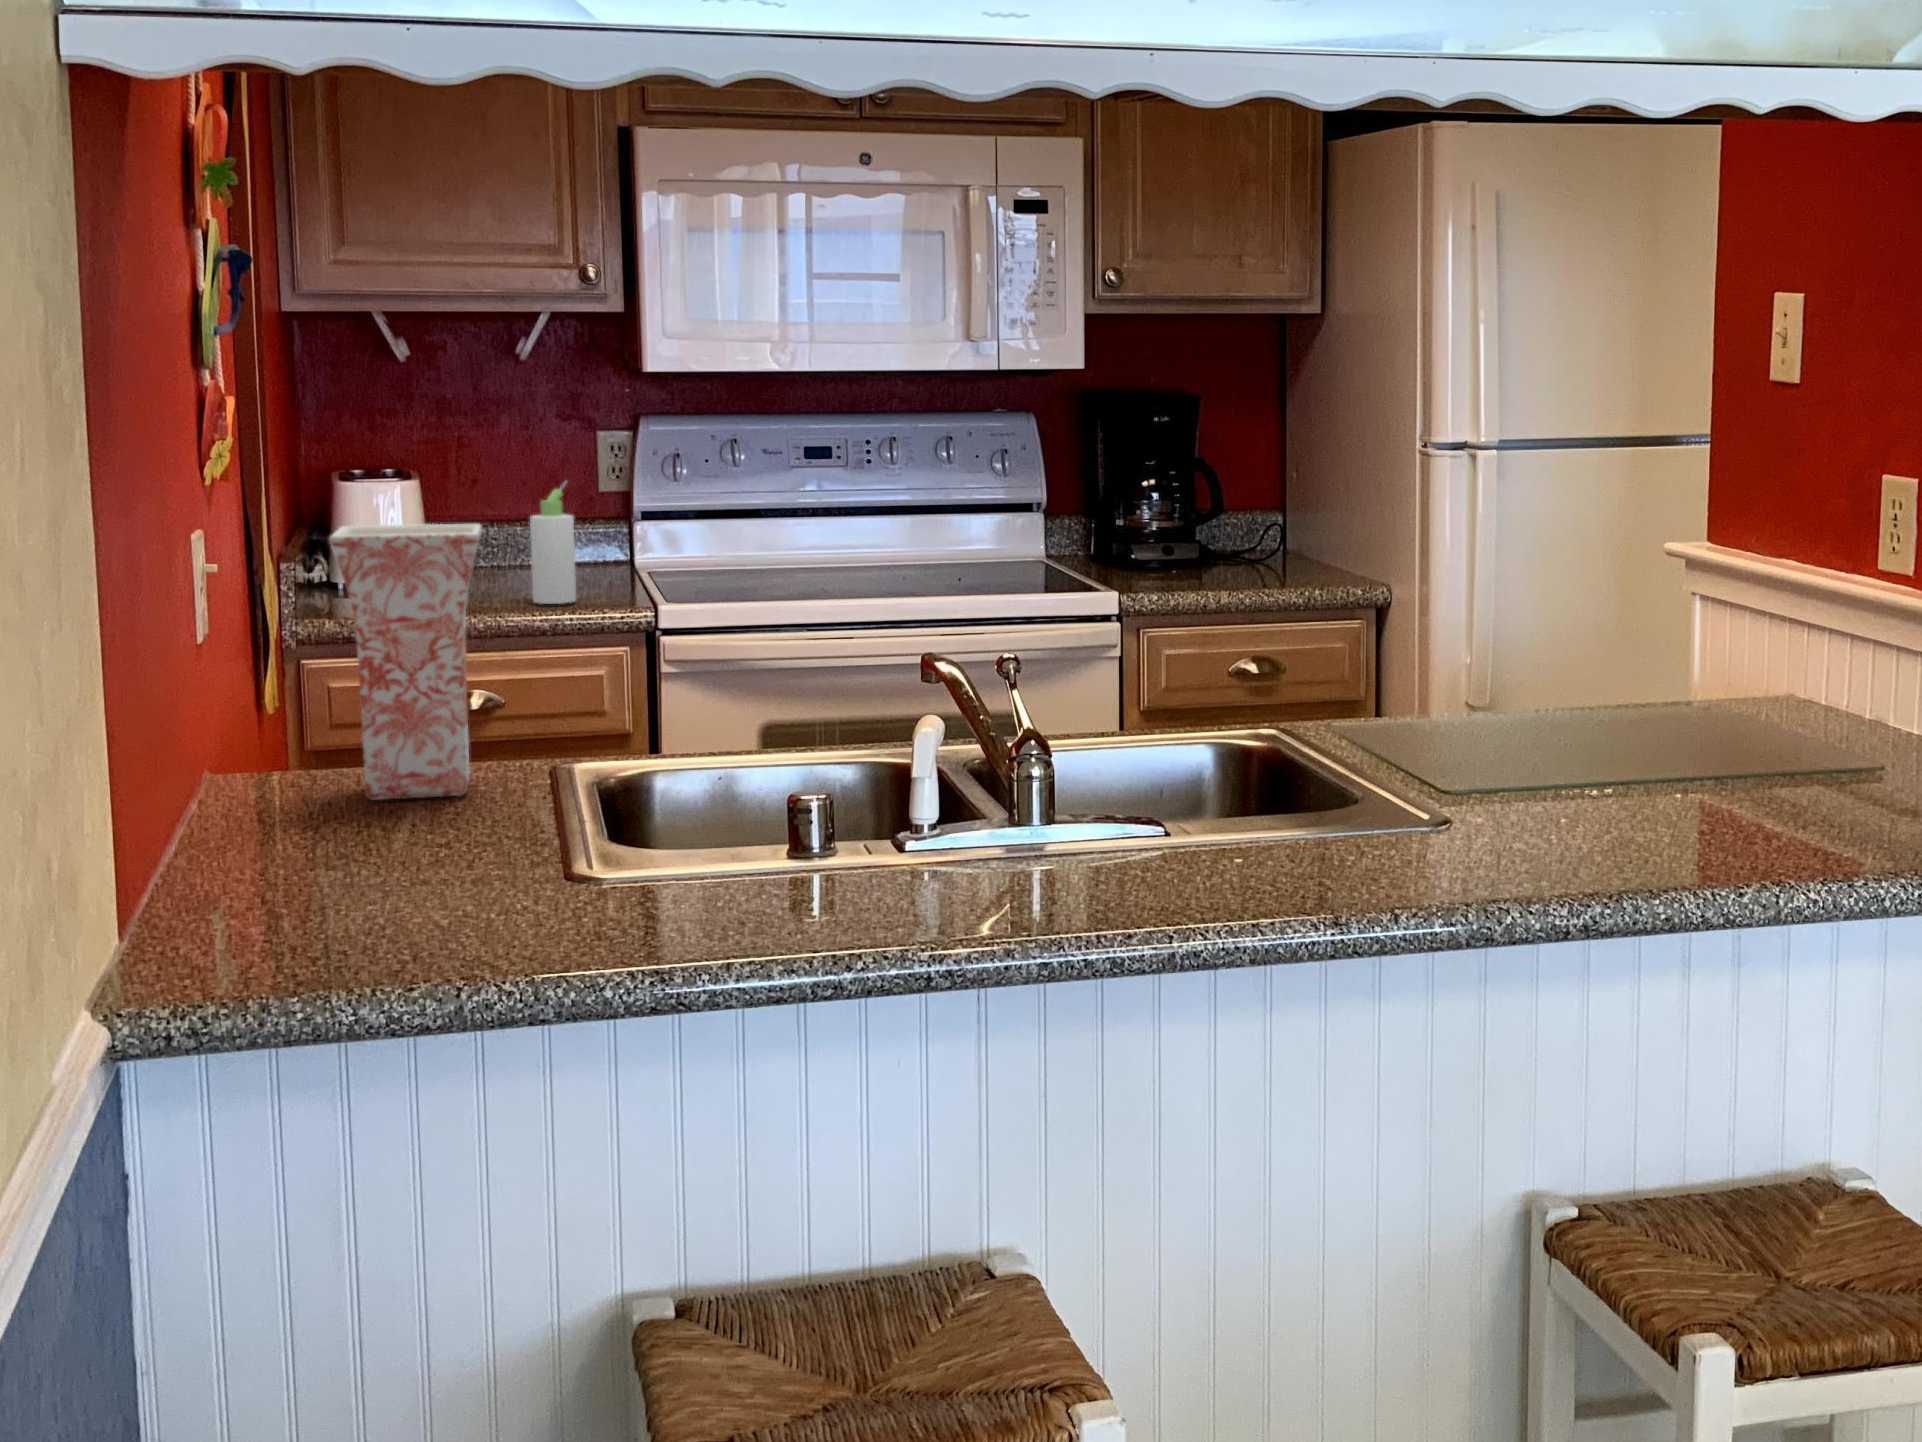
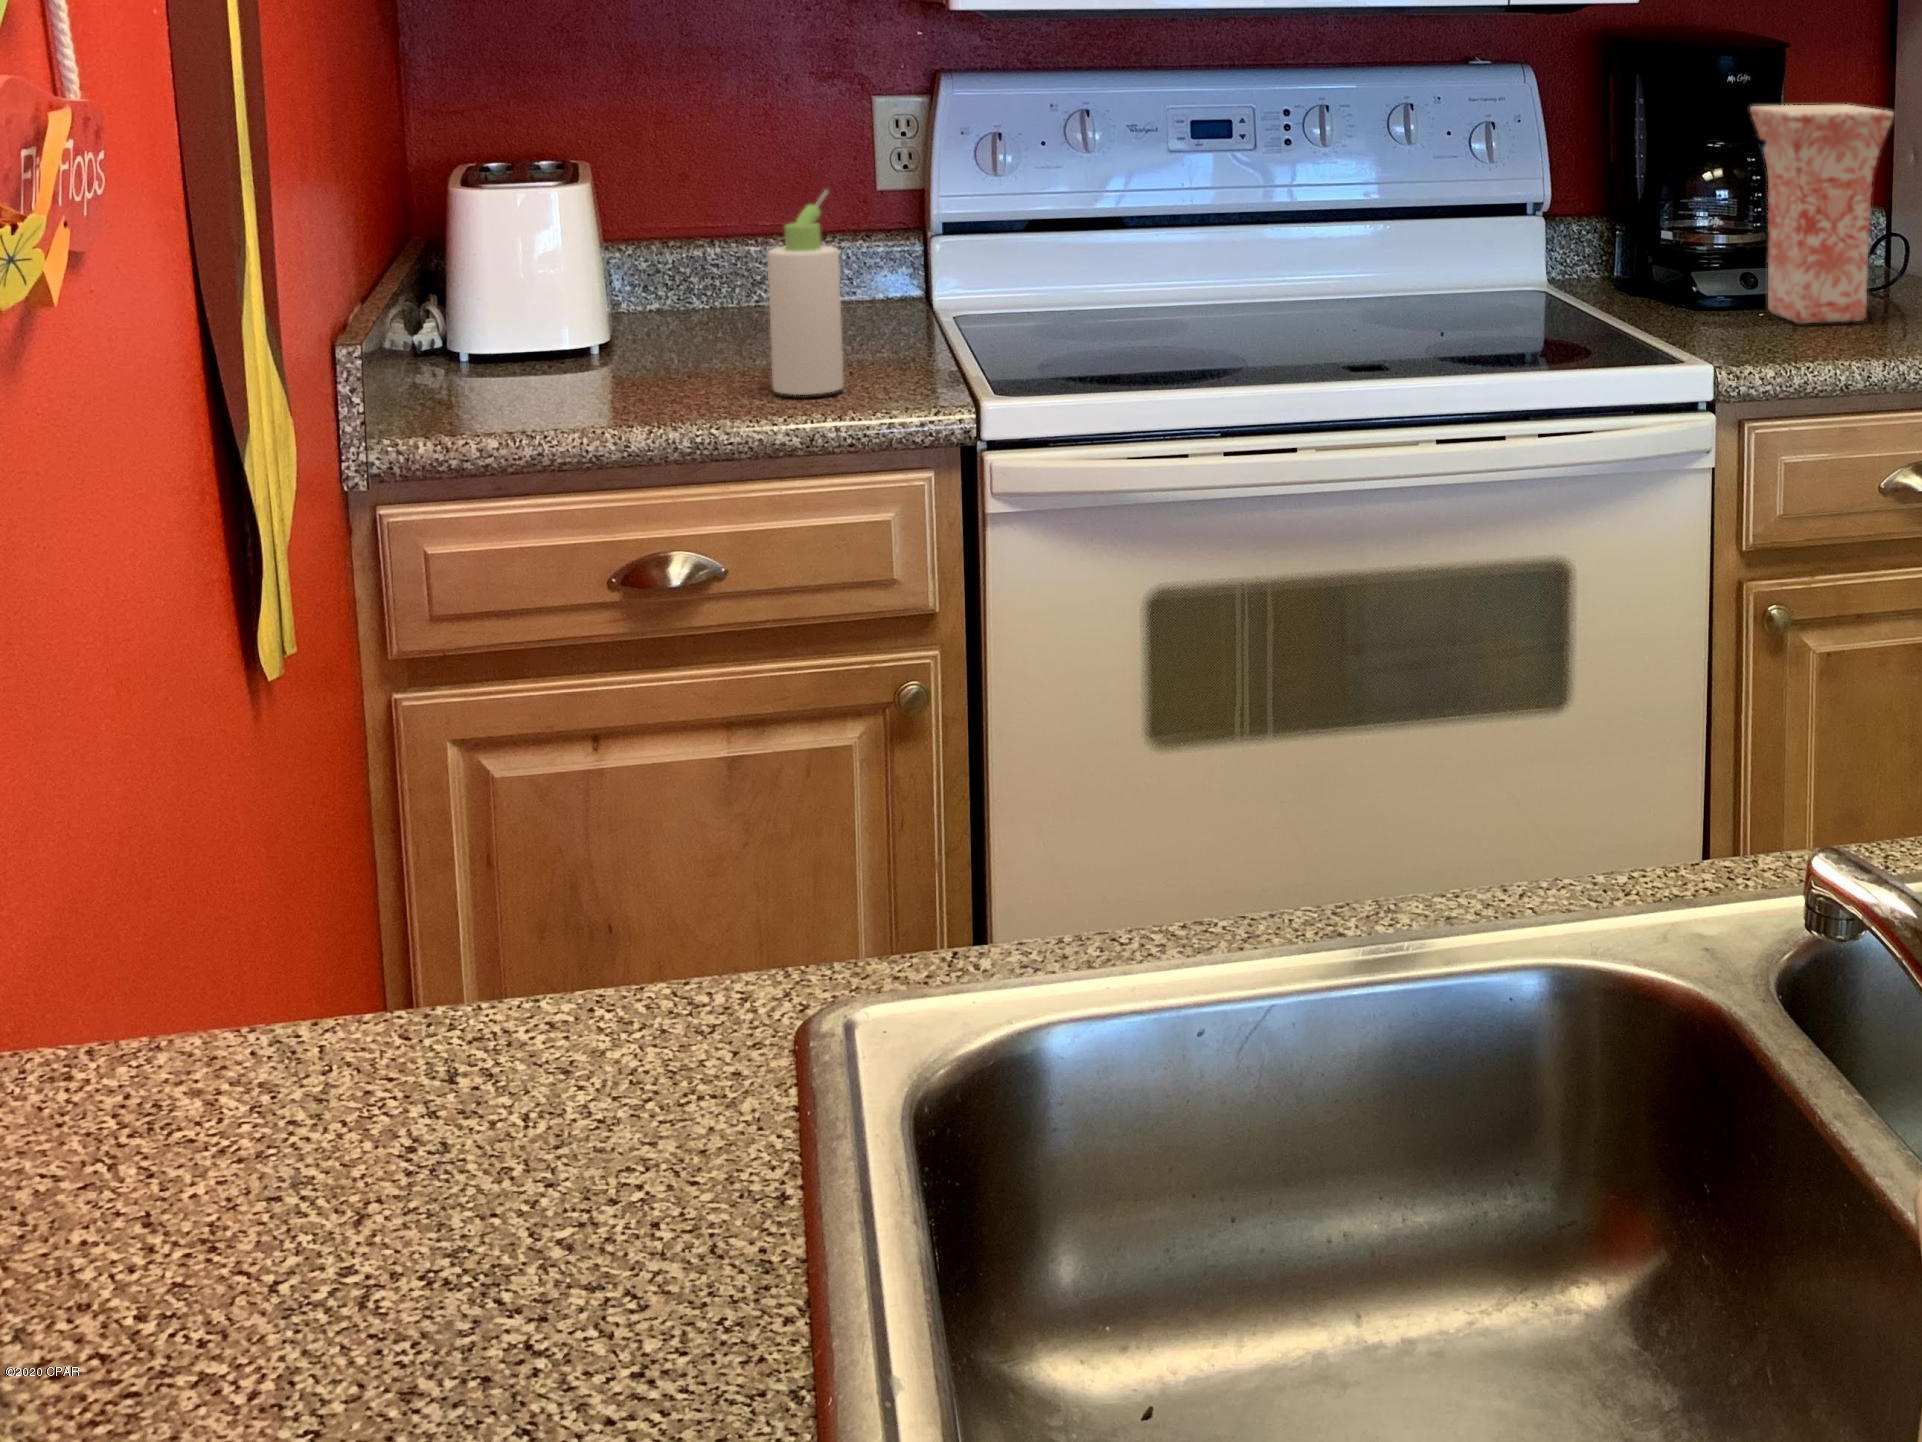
vase: present [329,524,482,800] -> present [1750,104,1894,323]

